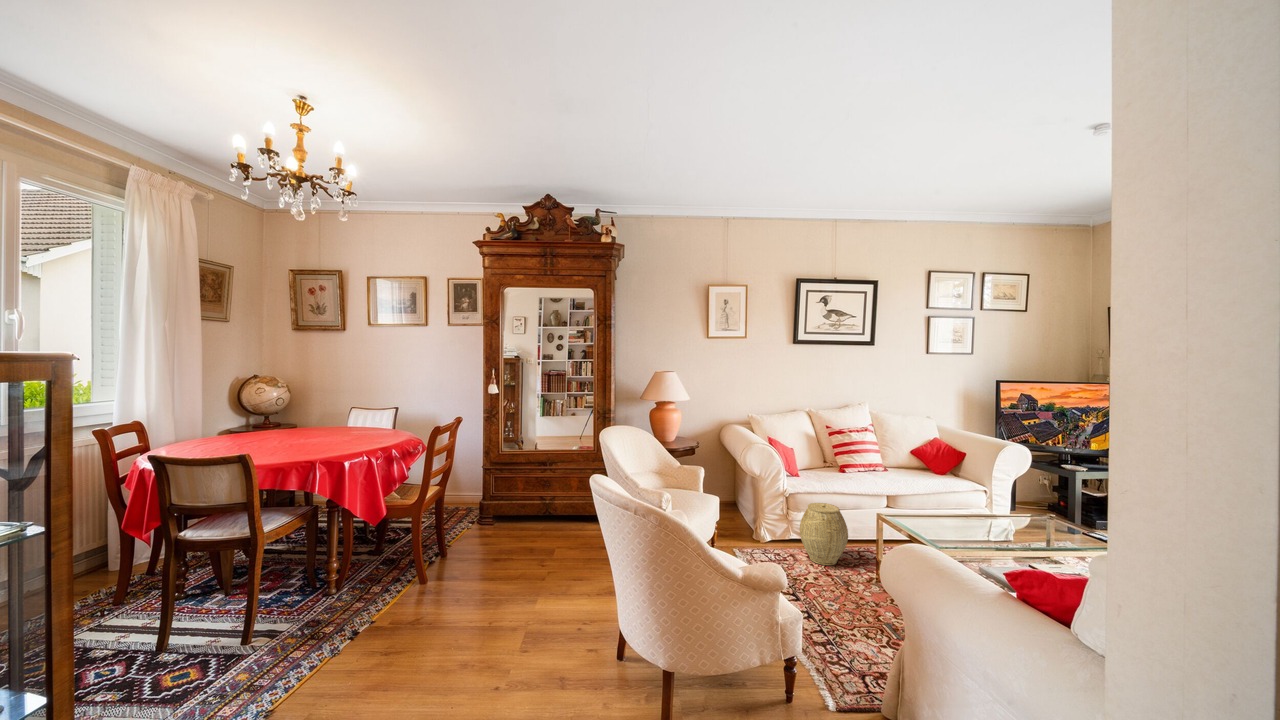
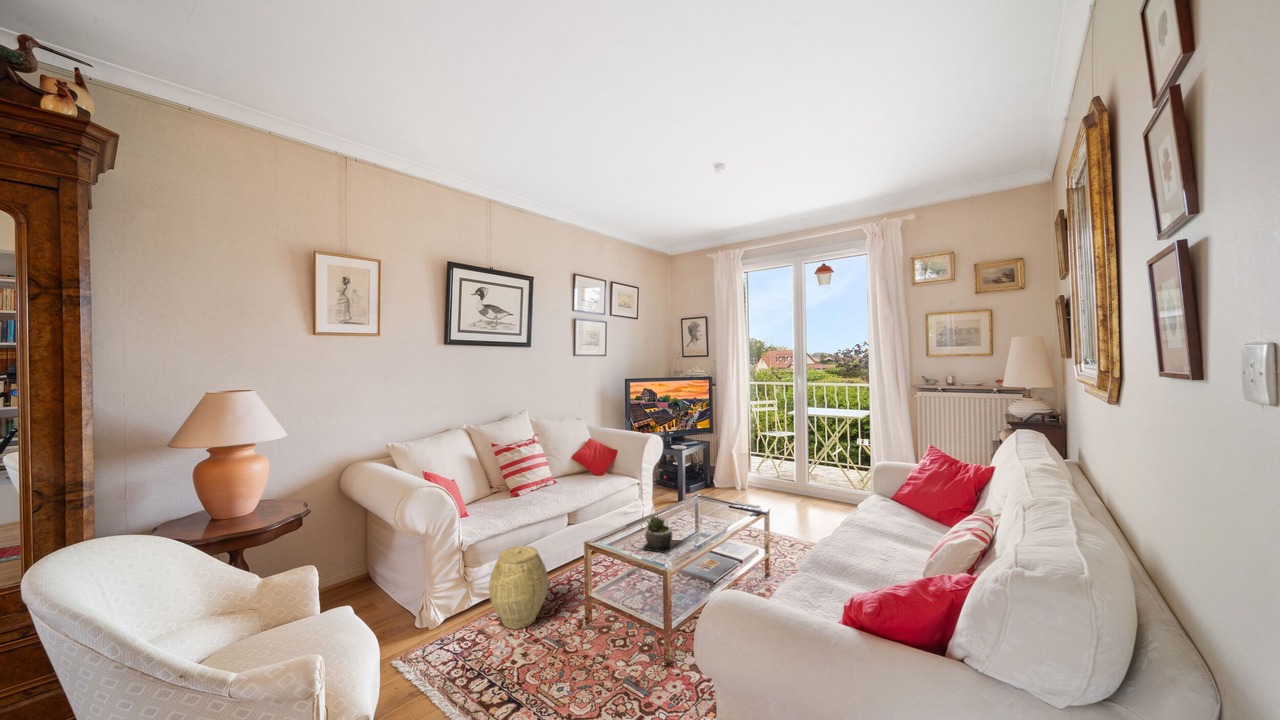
succulent plant: none [927,502,972,539] -> present [642,516,676,554]

